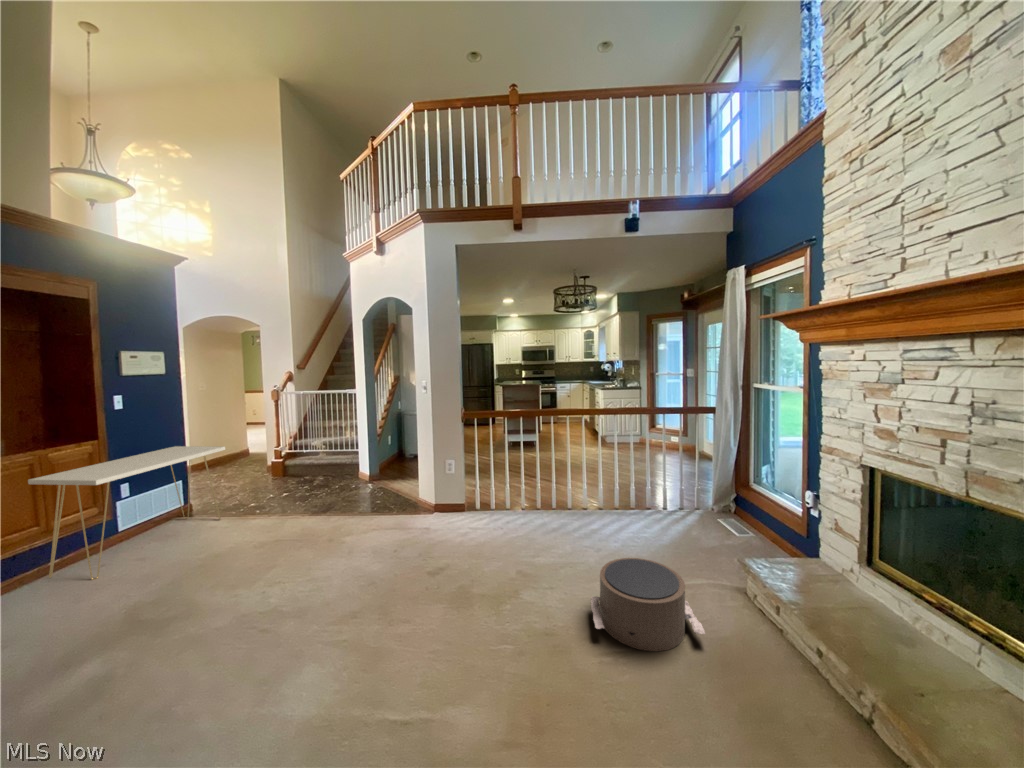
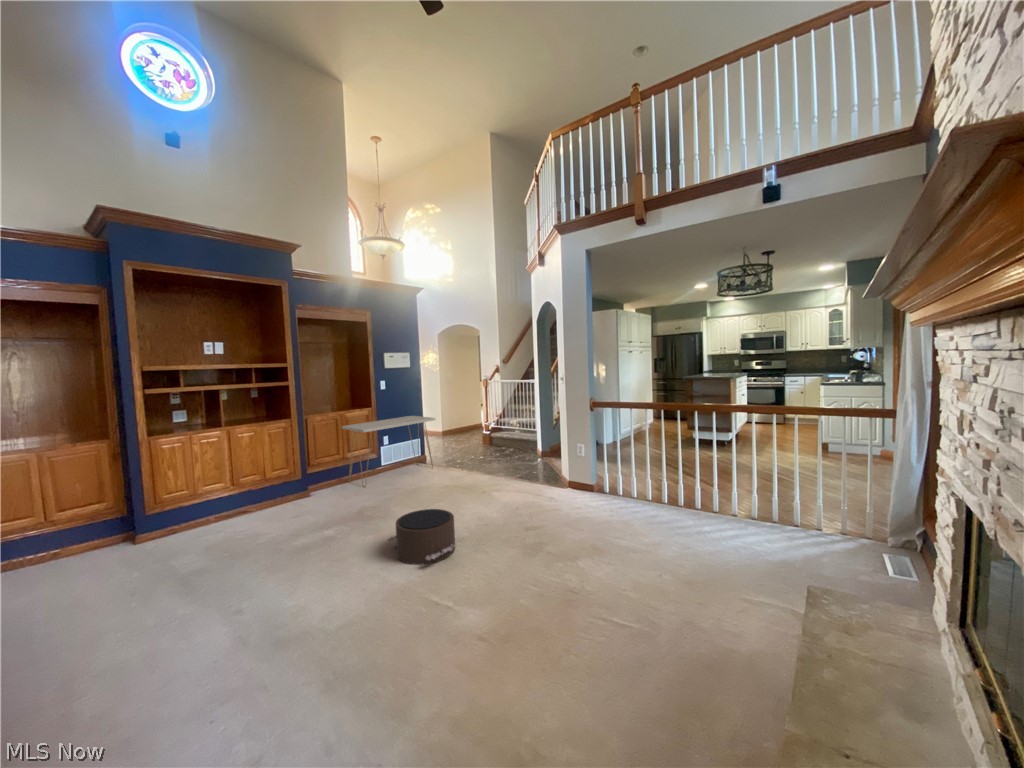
pouf: present [591,558,705,651] -> present [387,509,456,565]

